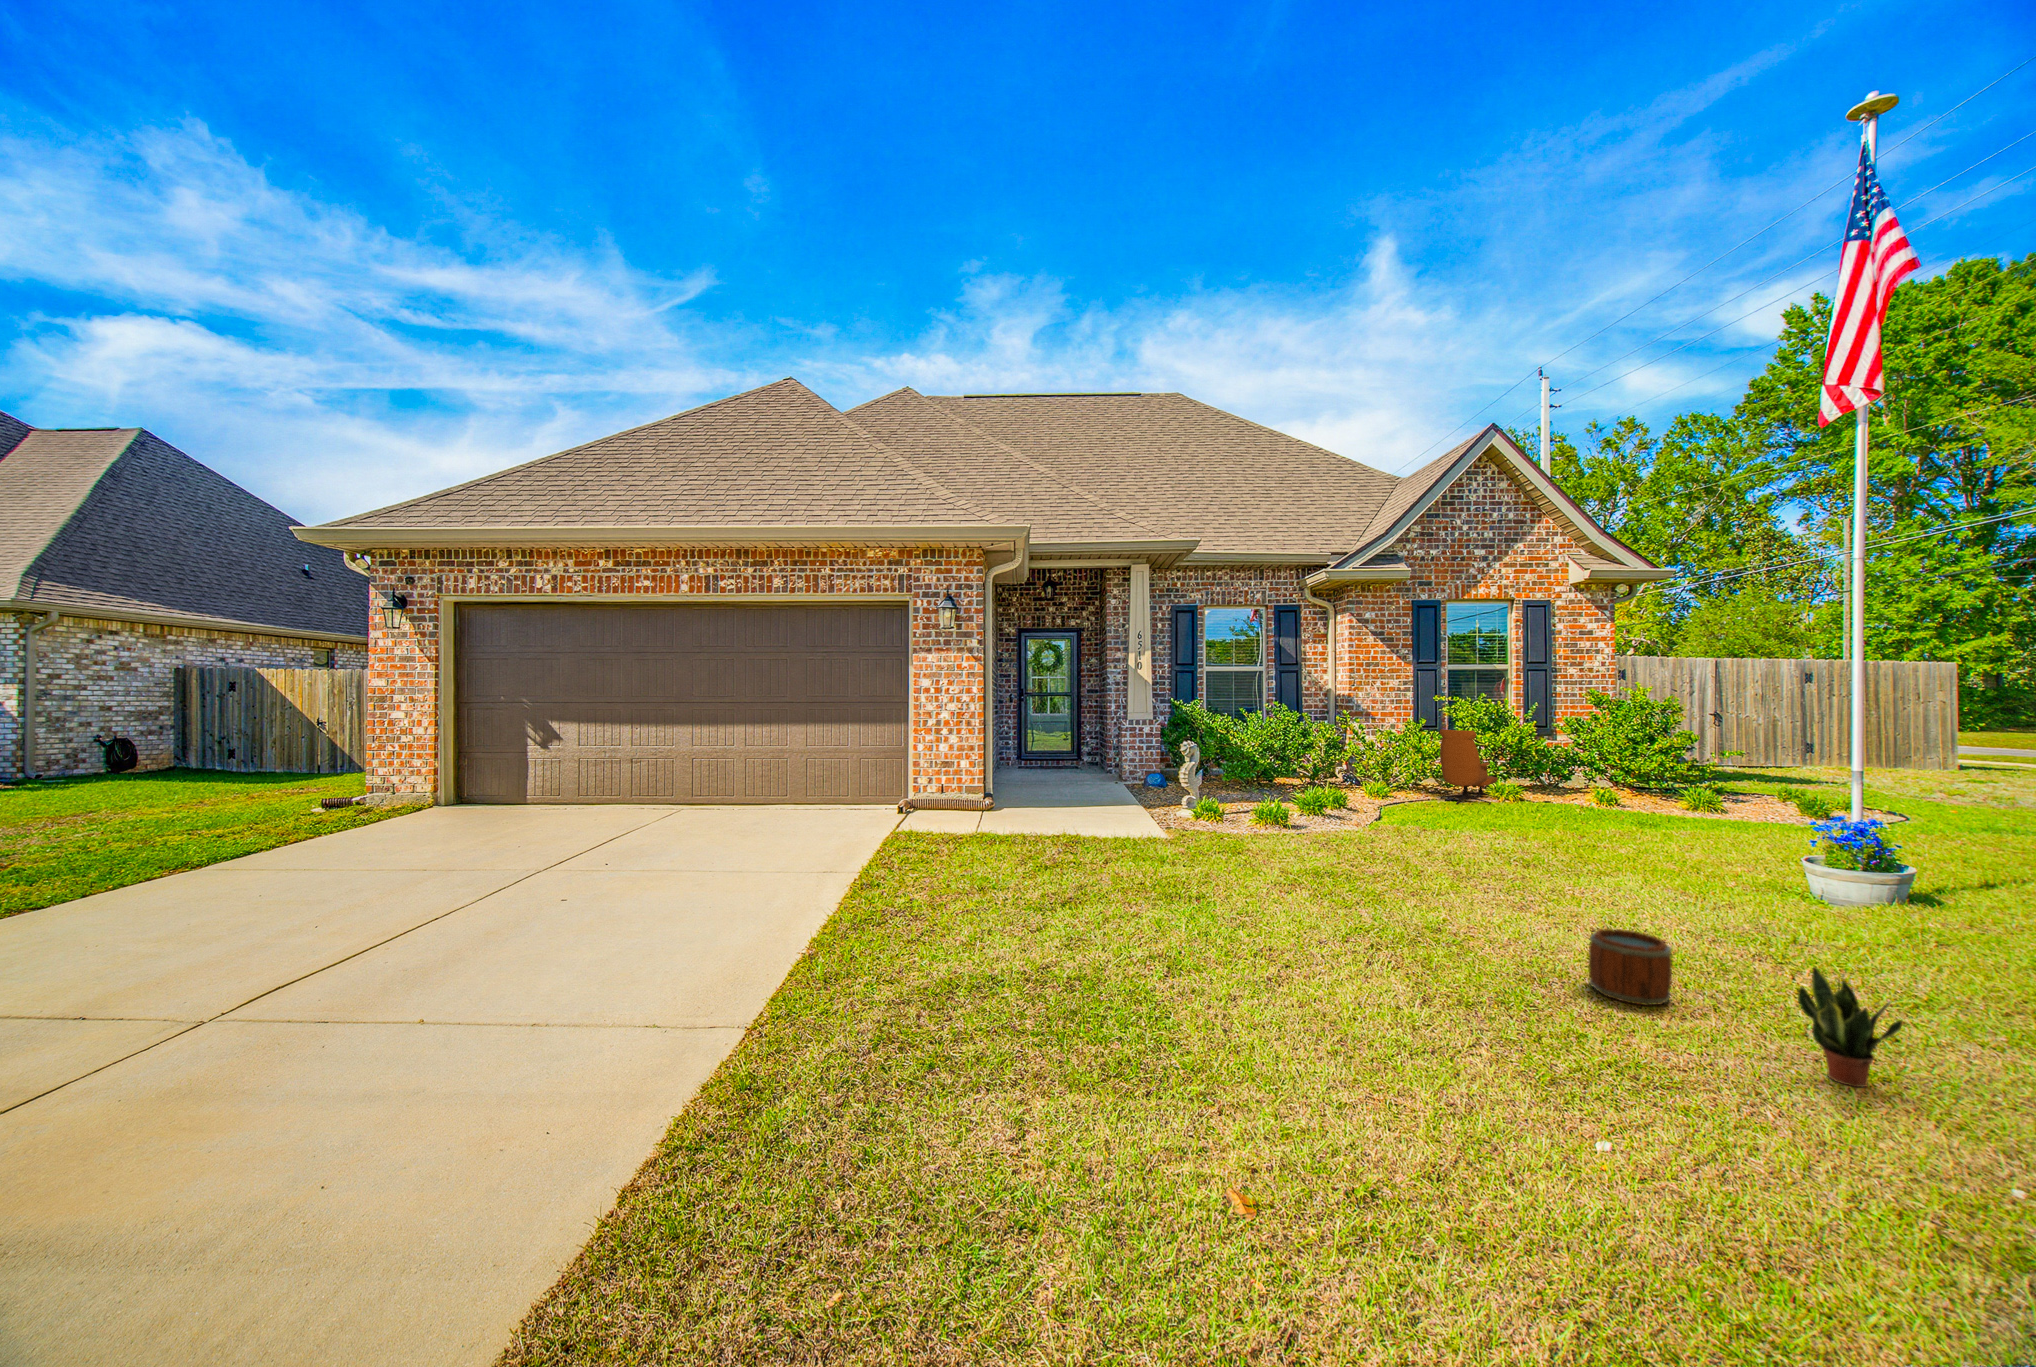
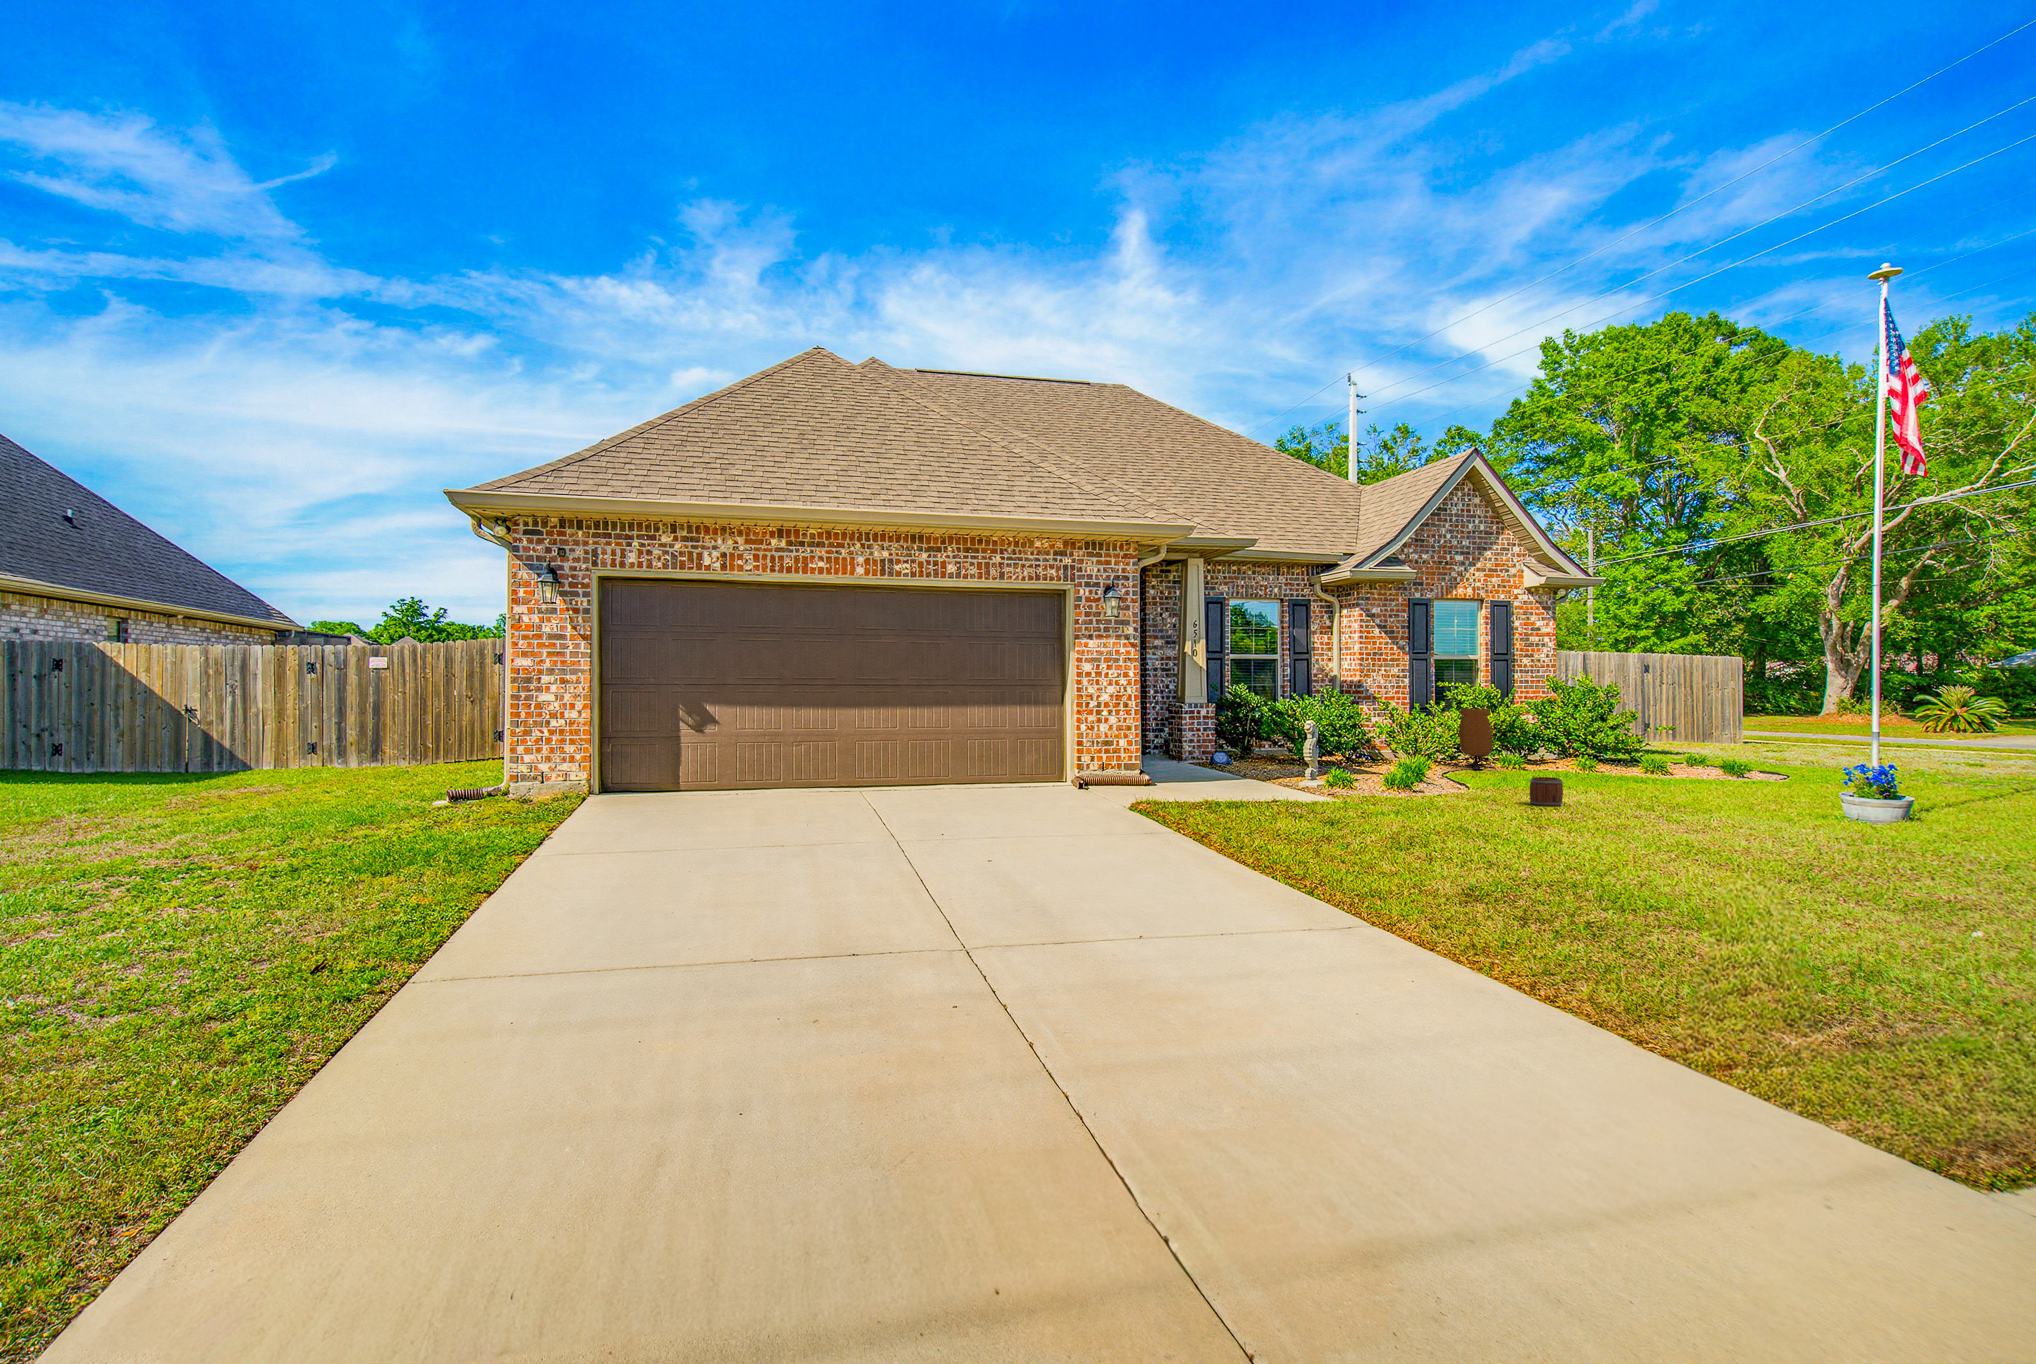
bucket: present [1589,929,1672,1005] -> present [1530,777,1563,806]
potted plant: present [1798,967,1903,1087] -> none [1804,790,1845,842]

